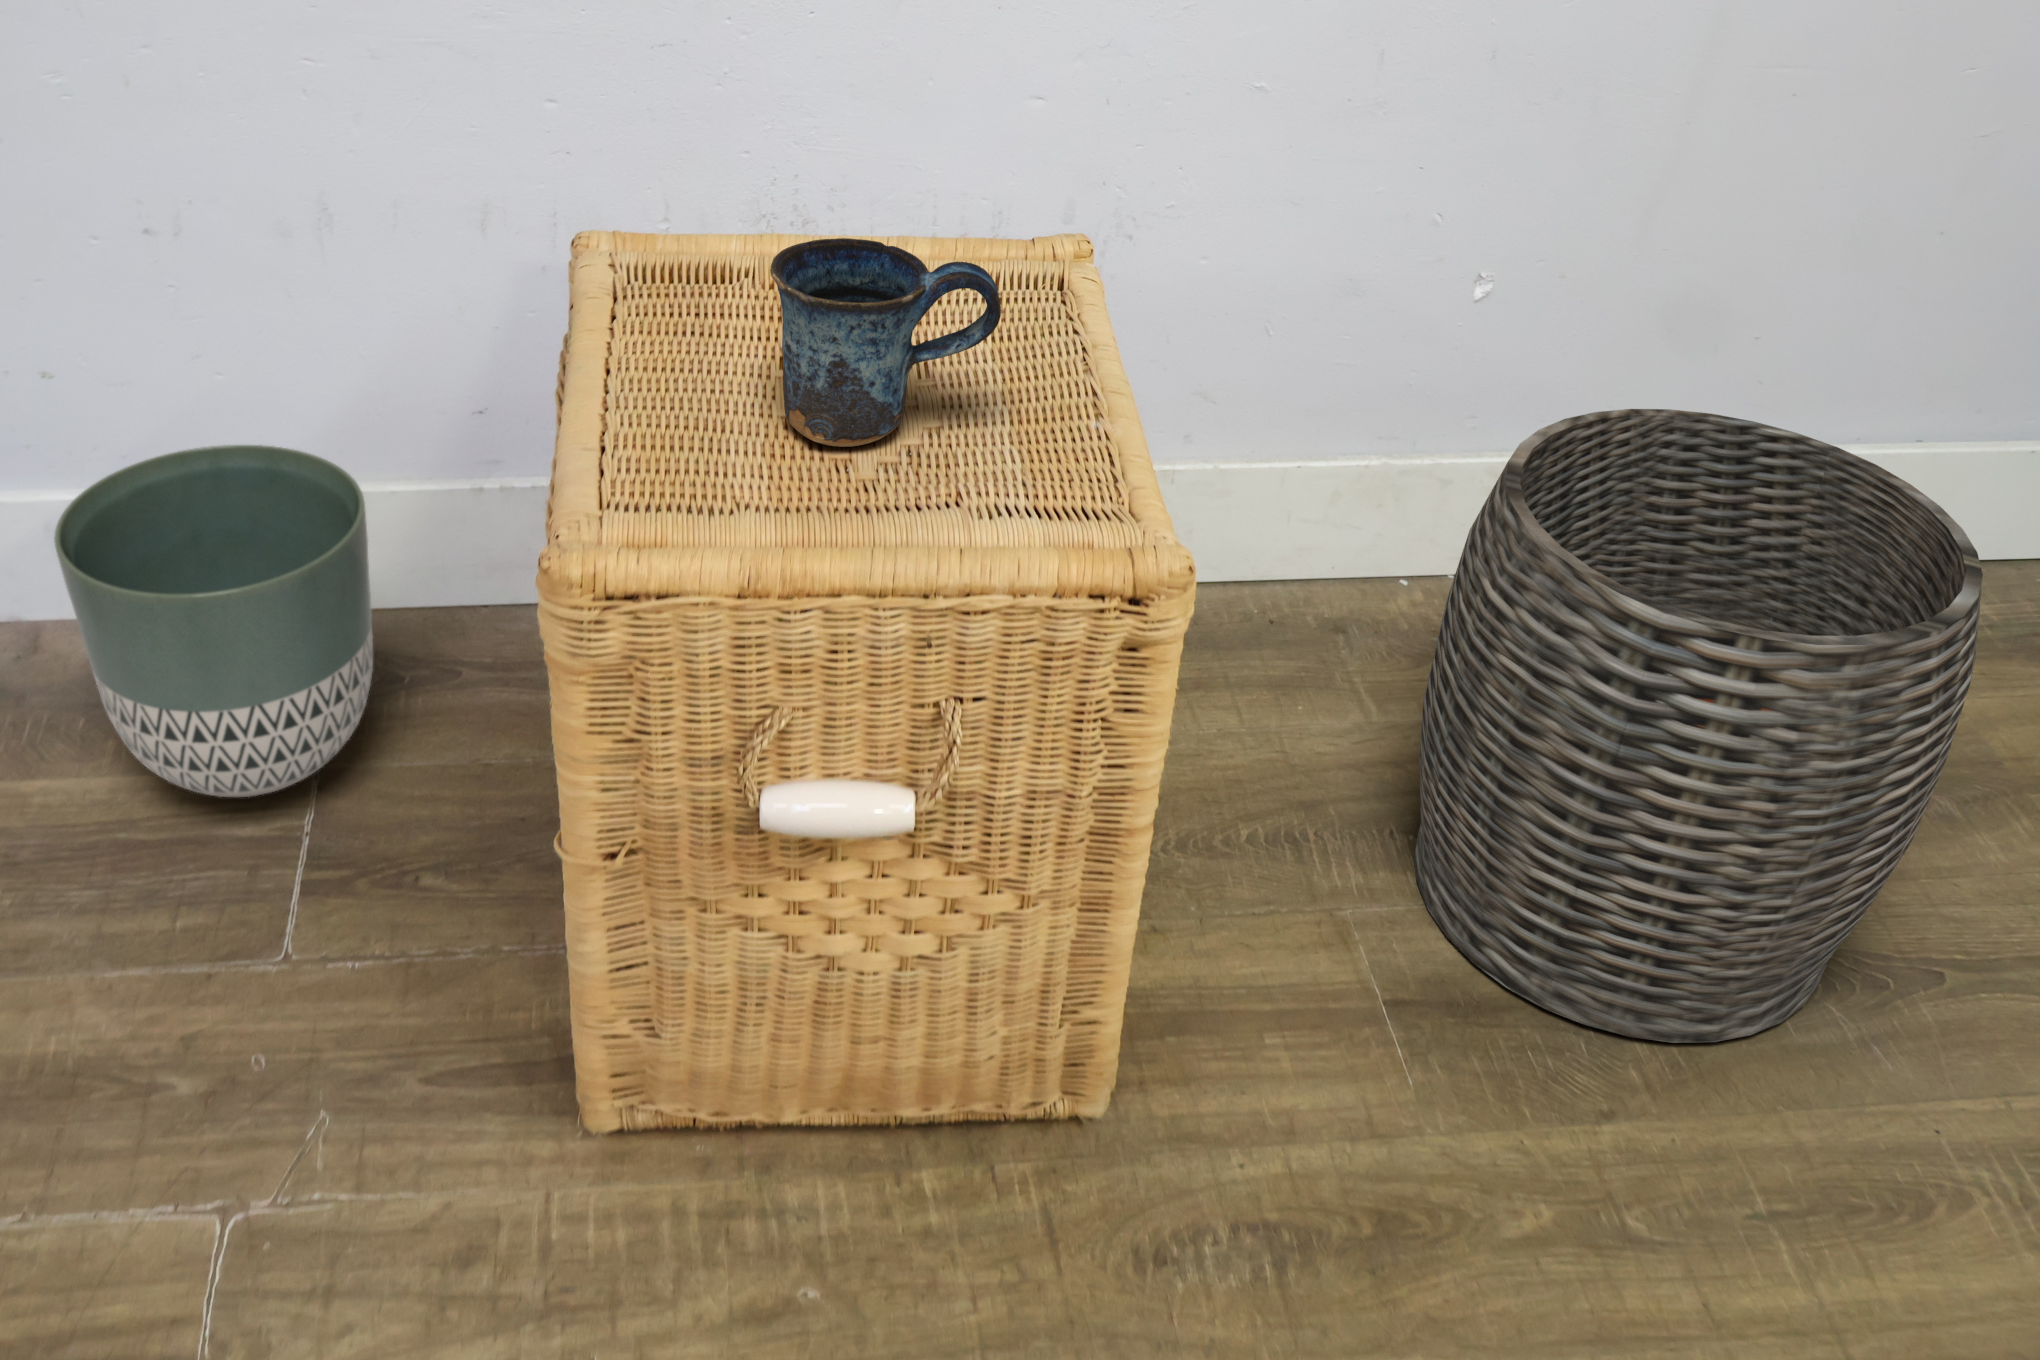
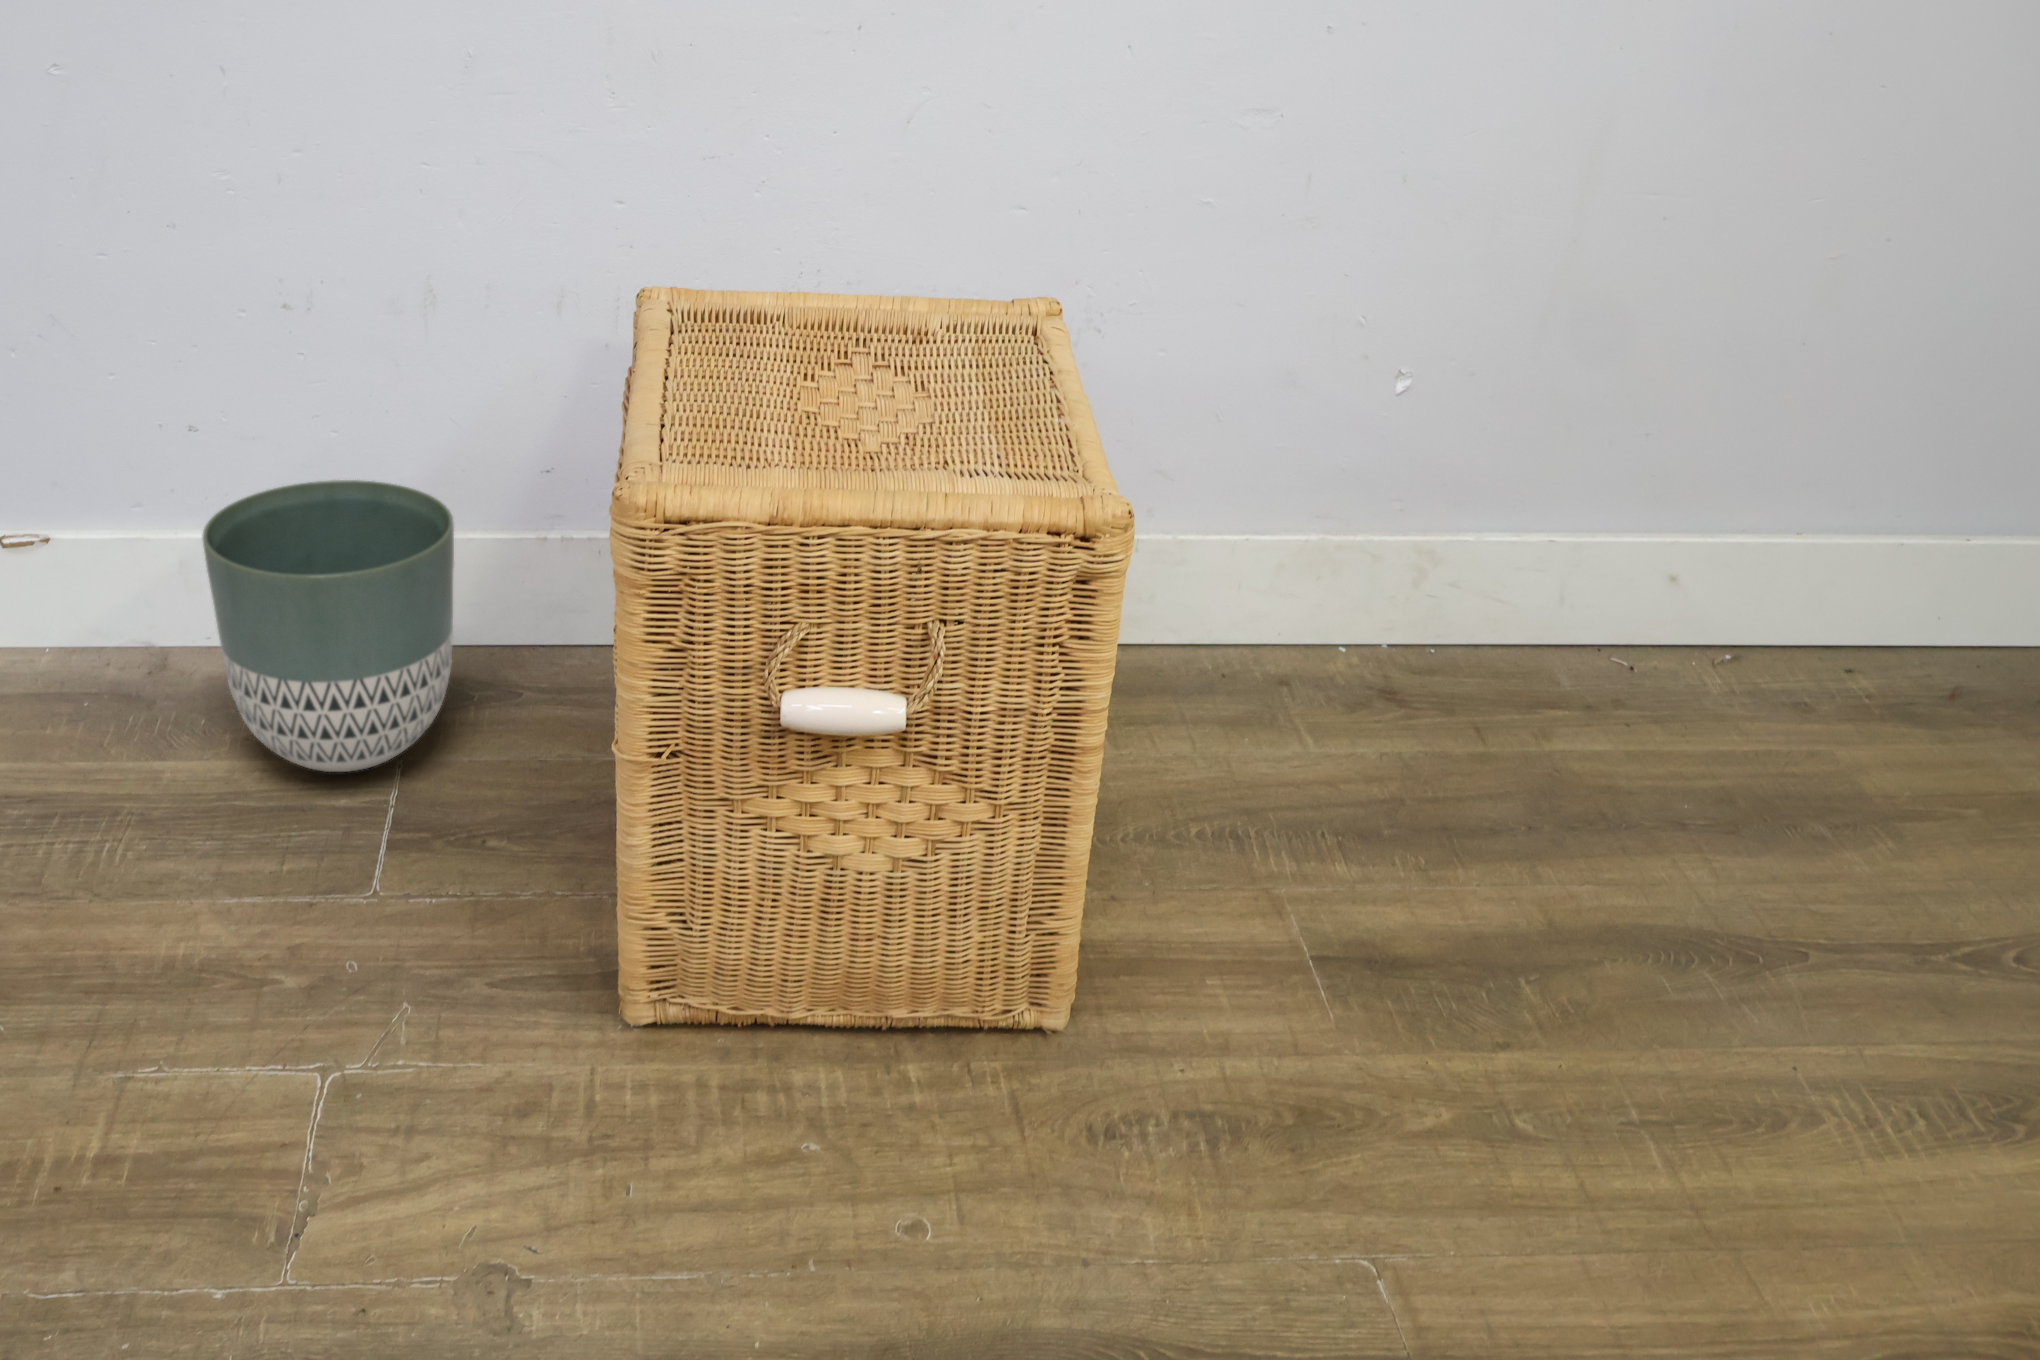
mug: present [770,238,1001,447] -> none [798,267,982,429]
woven basket: present [1414,409,1983,1043] -> none [1347,452,1820,990]

